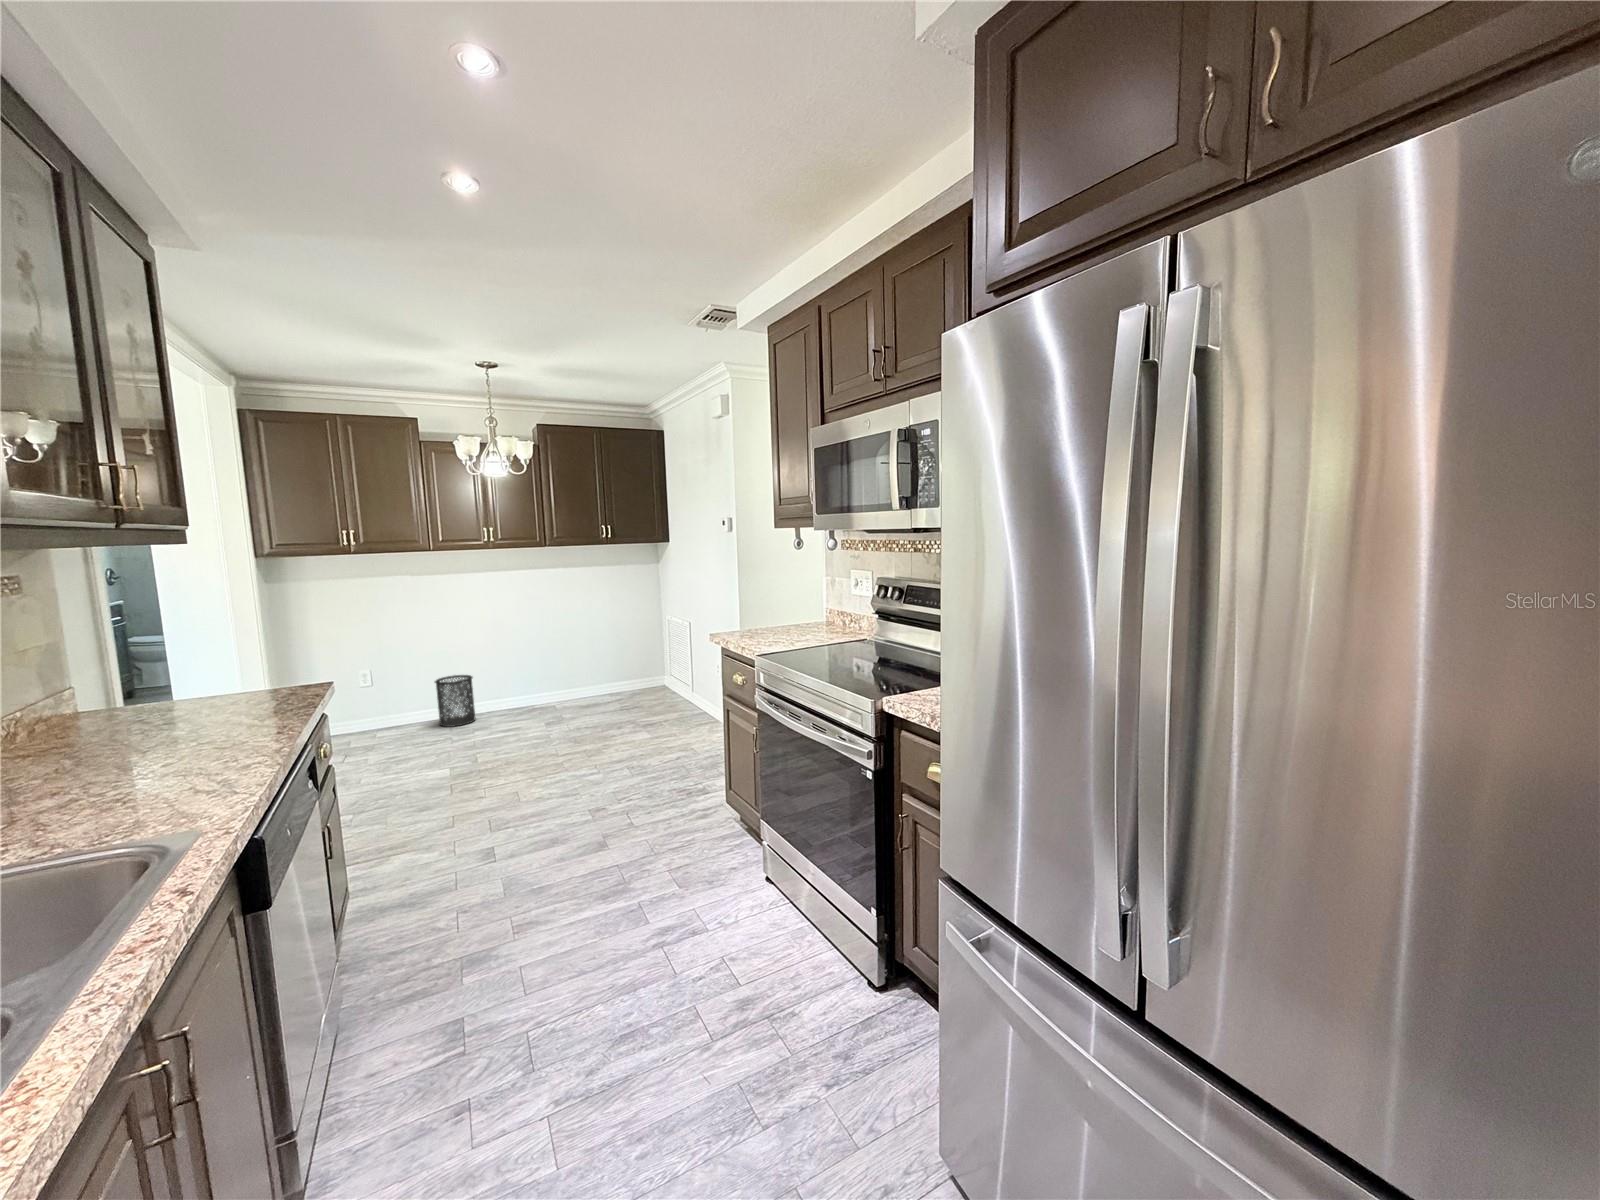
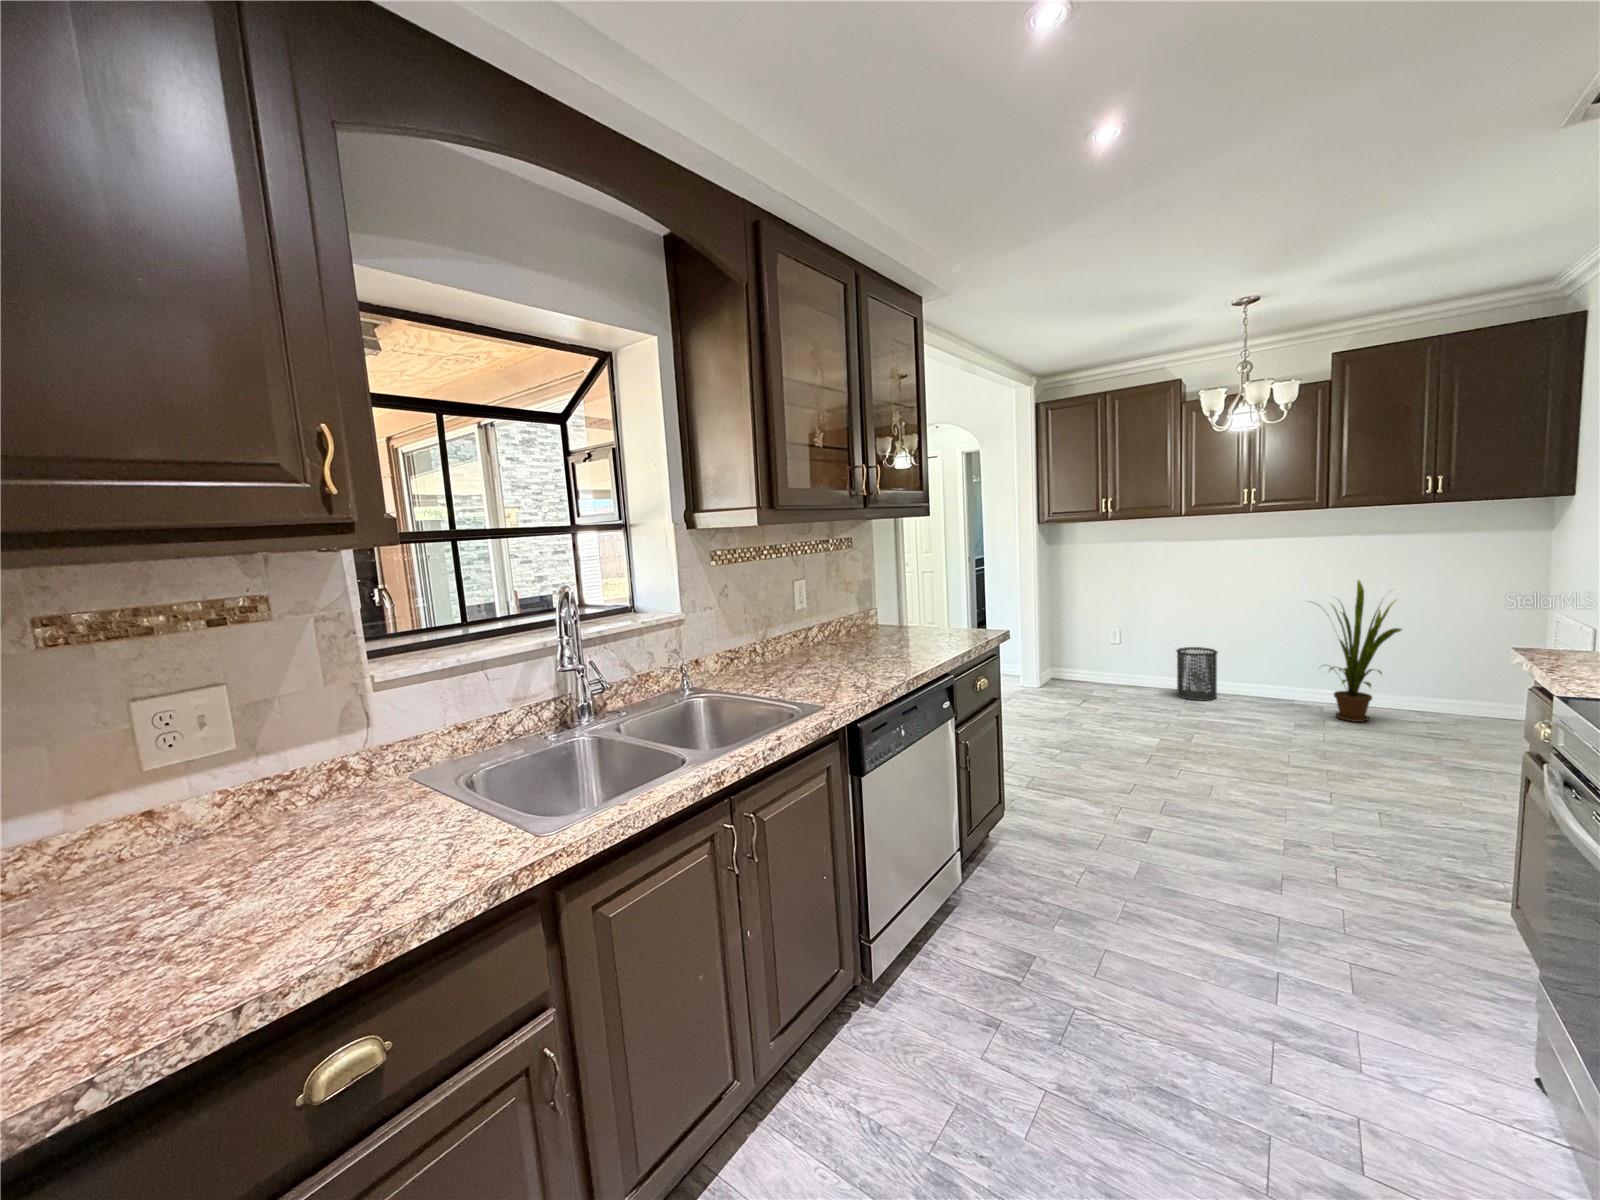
house plant: none [536,602,601,712] -> present [1310,580,1401,722]

